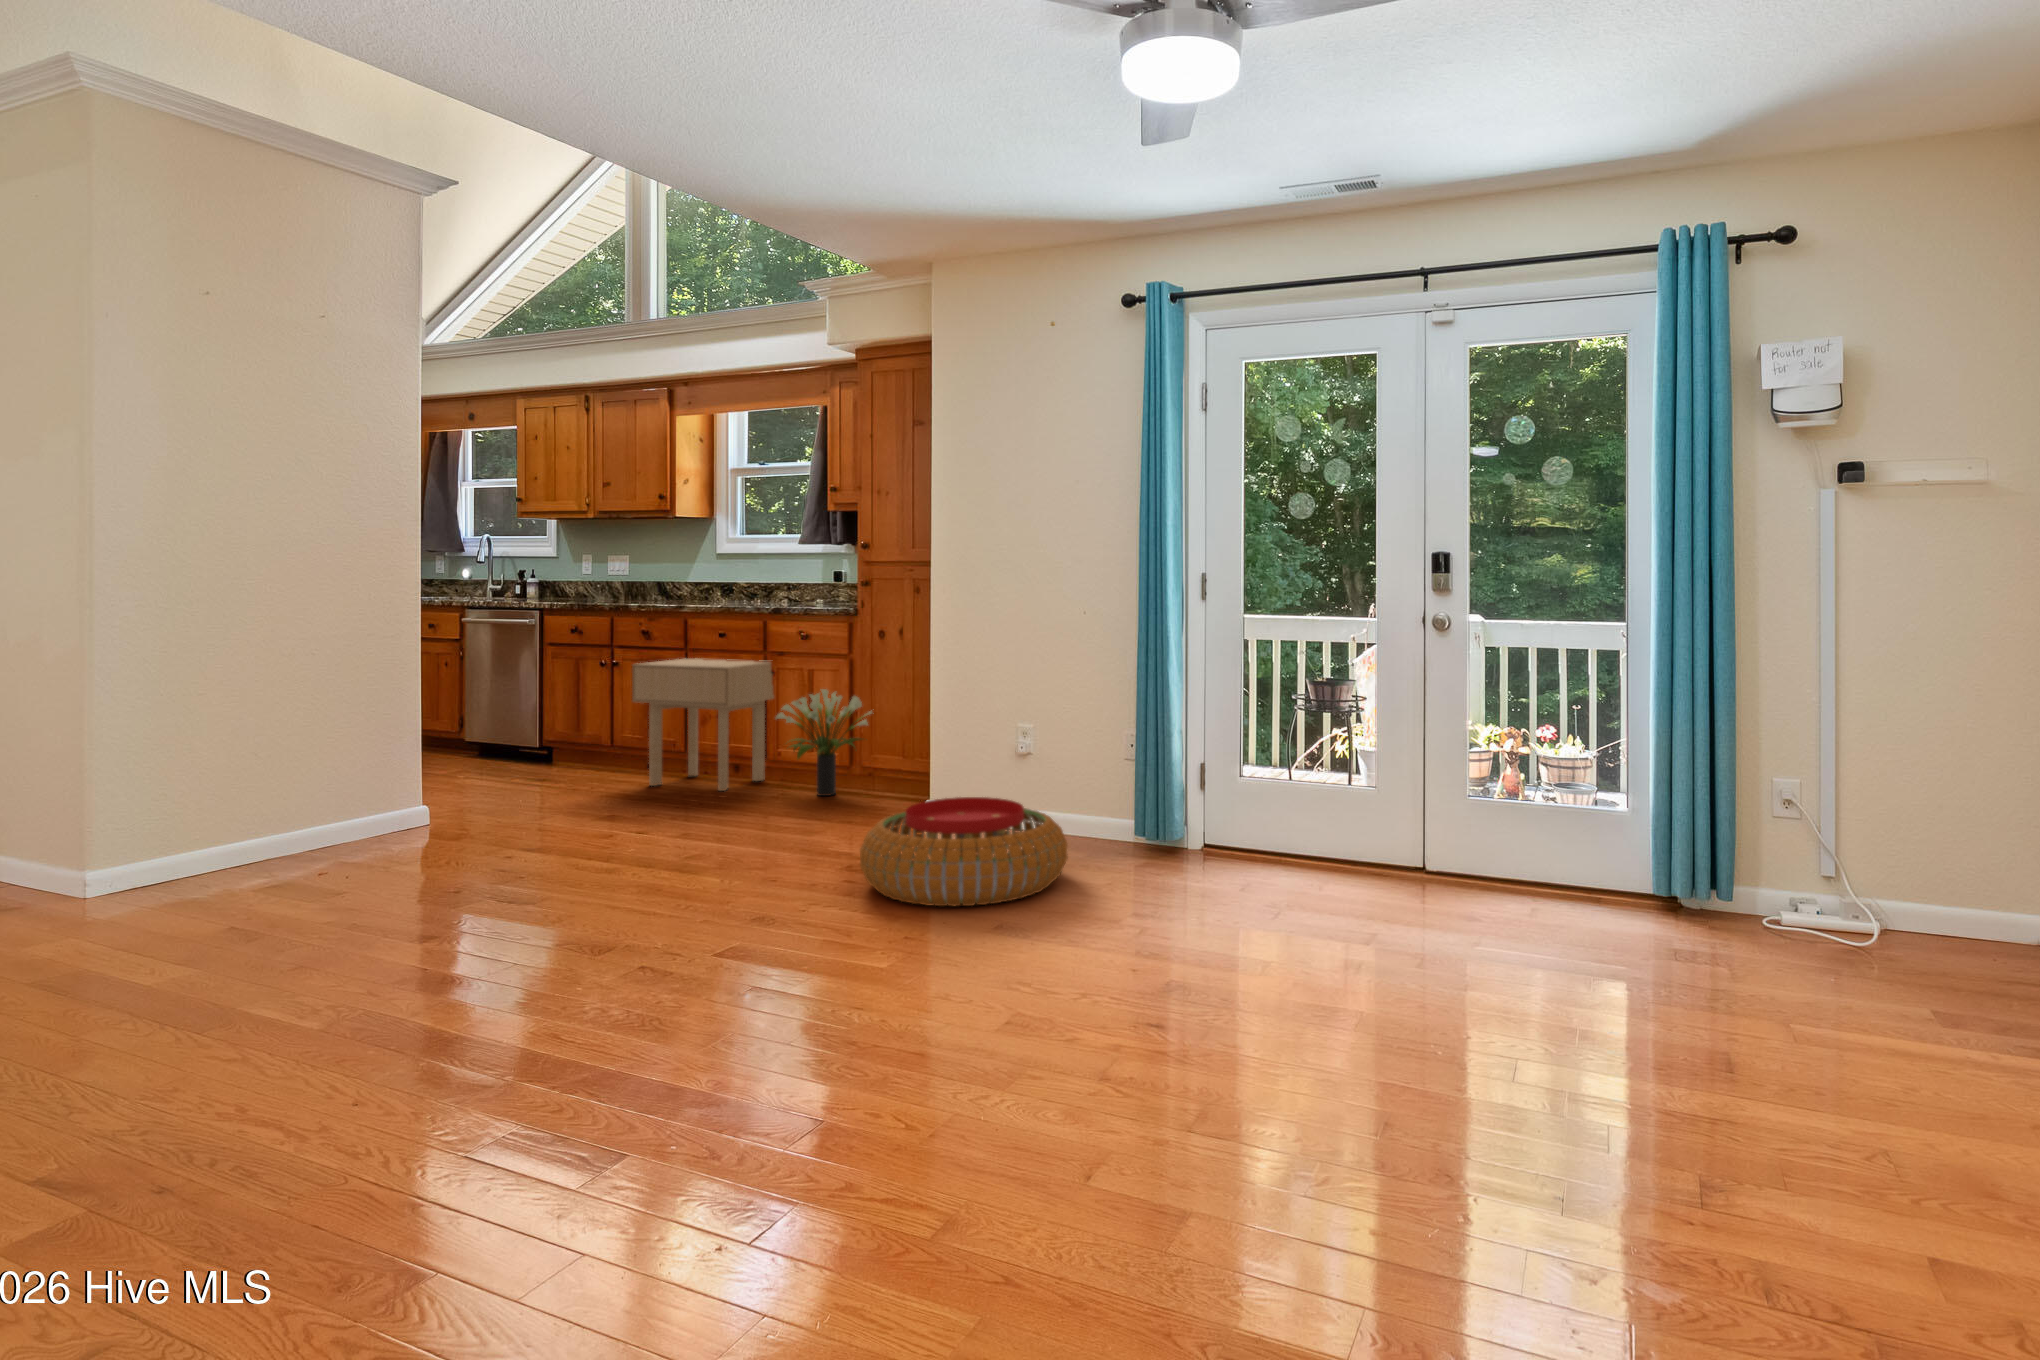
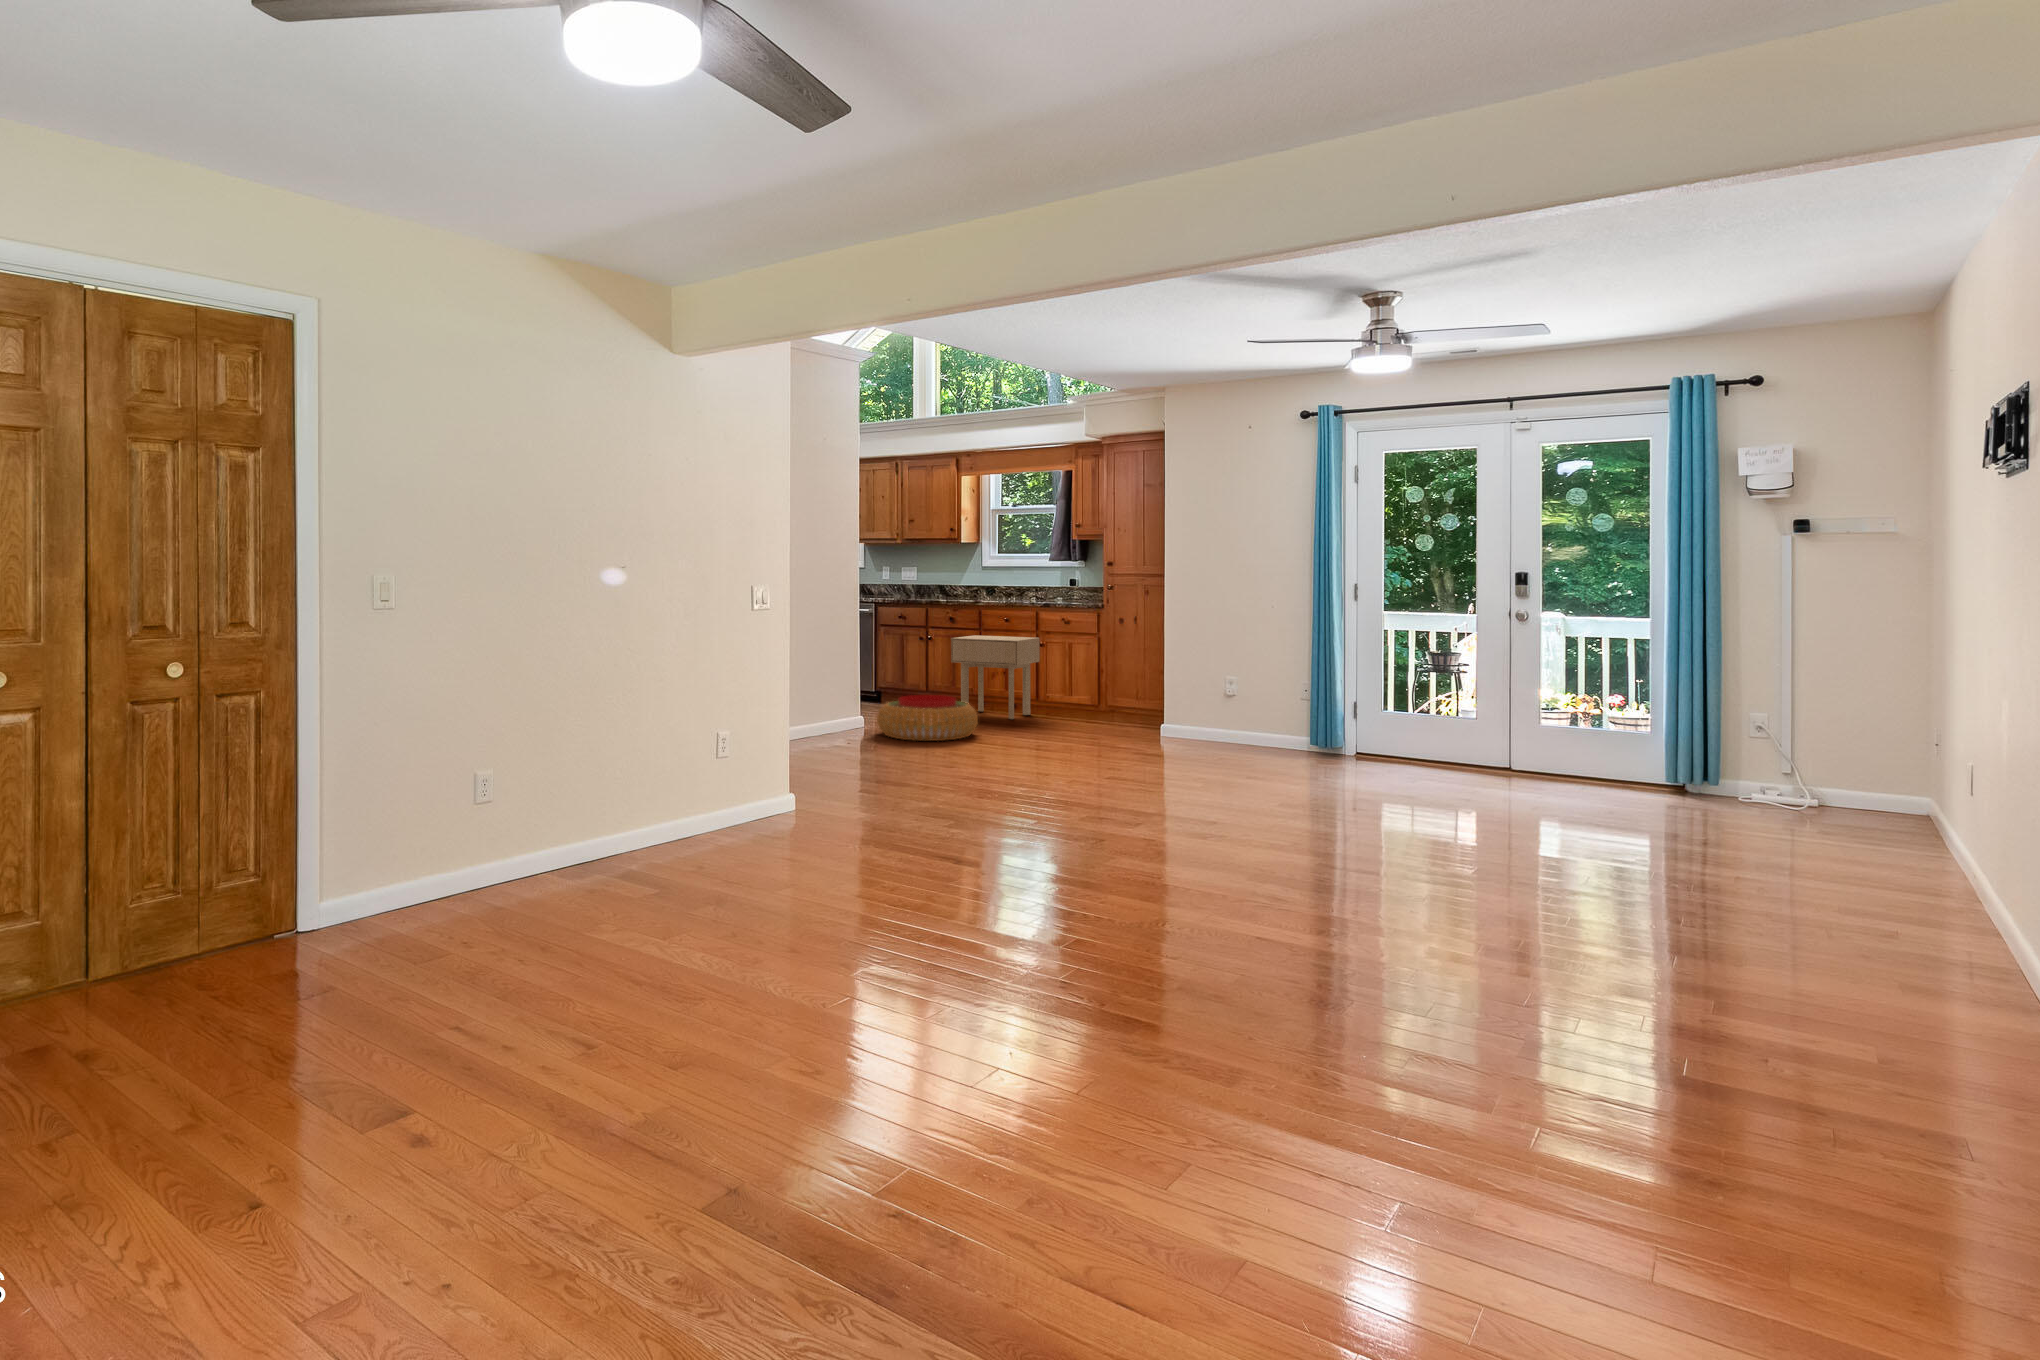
potted plant: present [776,689,872,796] -> none [1049,655,1112,724]
pouf: present [860,797,1068,906] -> present [877,695,978,741]

